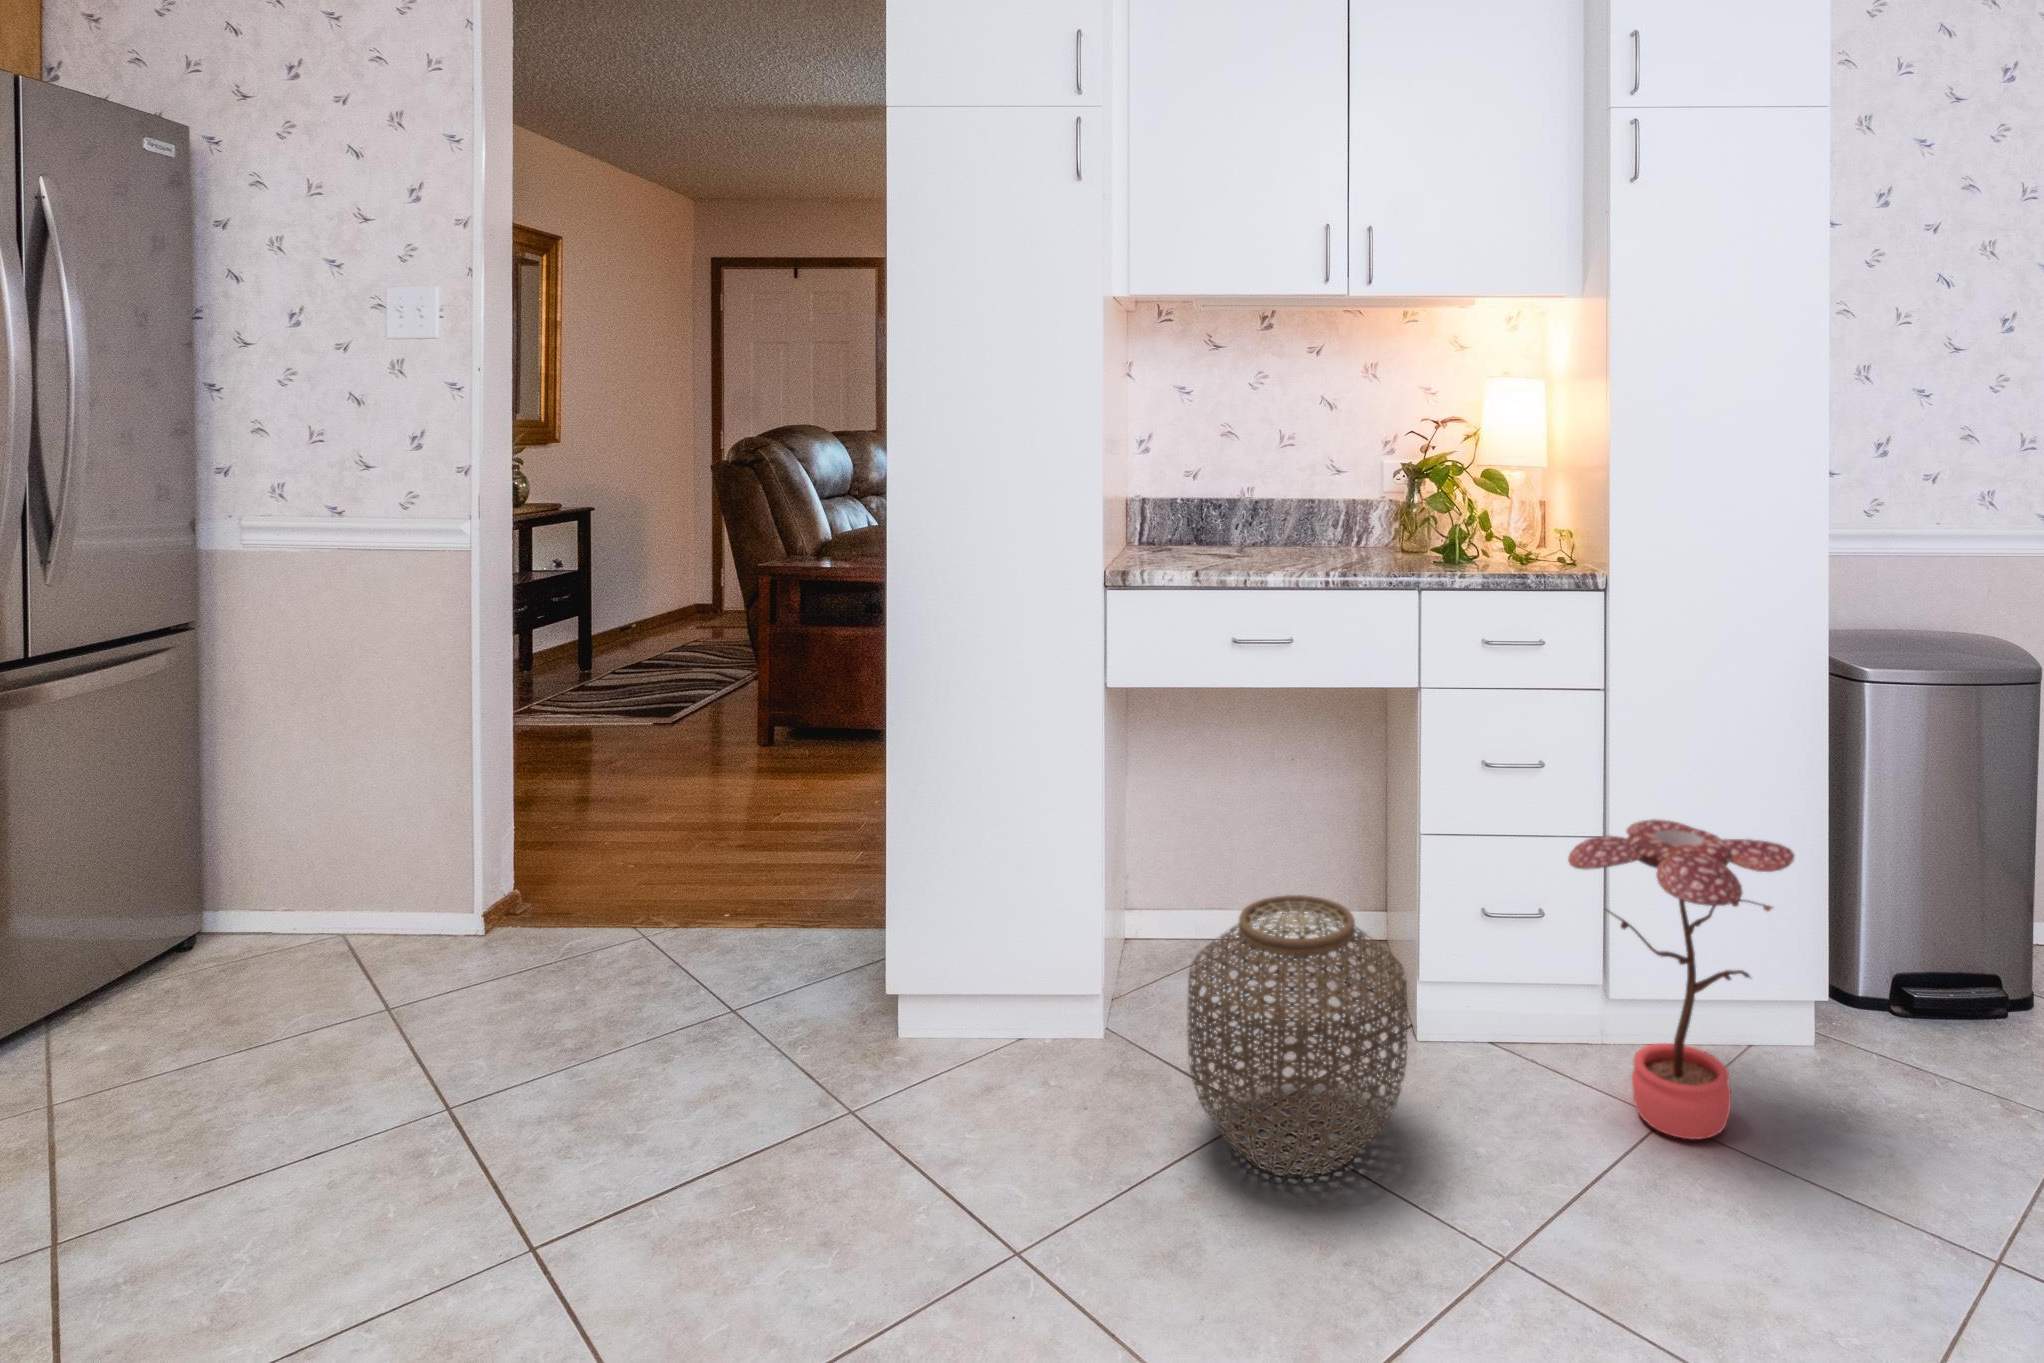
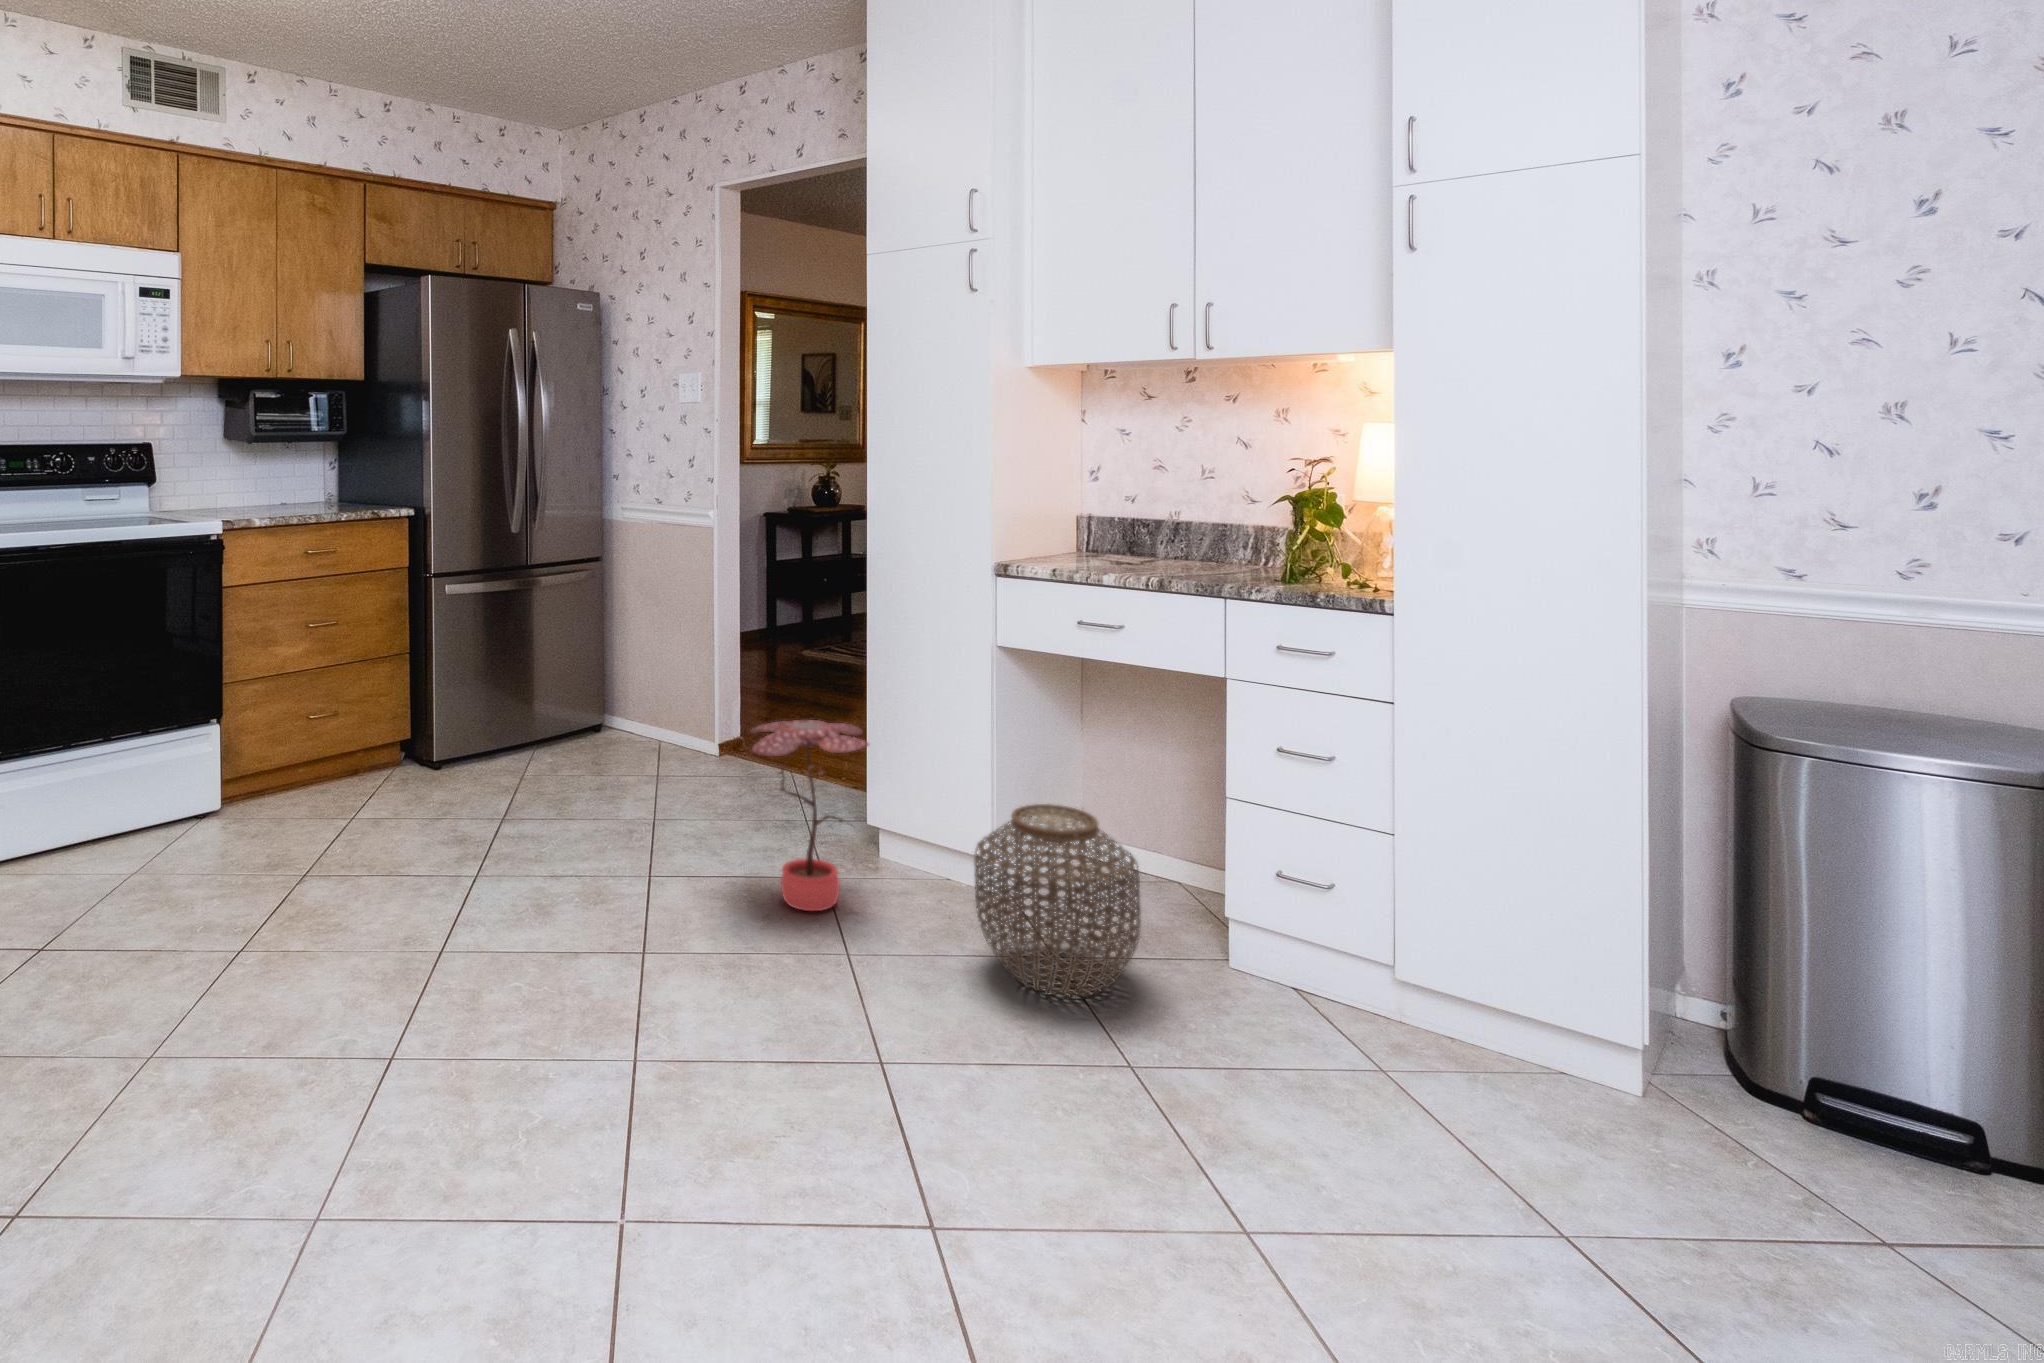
potted plant: present [1568,820,1794,1139] -> present [751,720,868,911]

